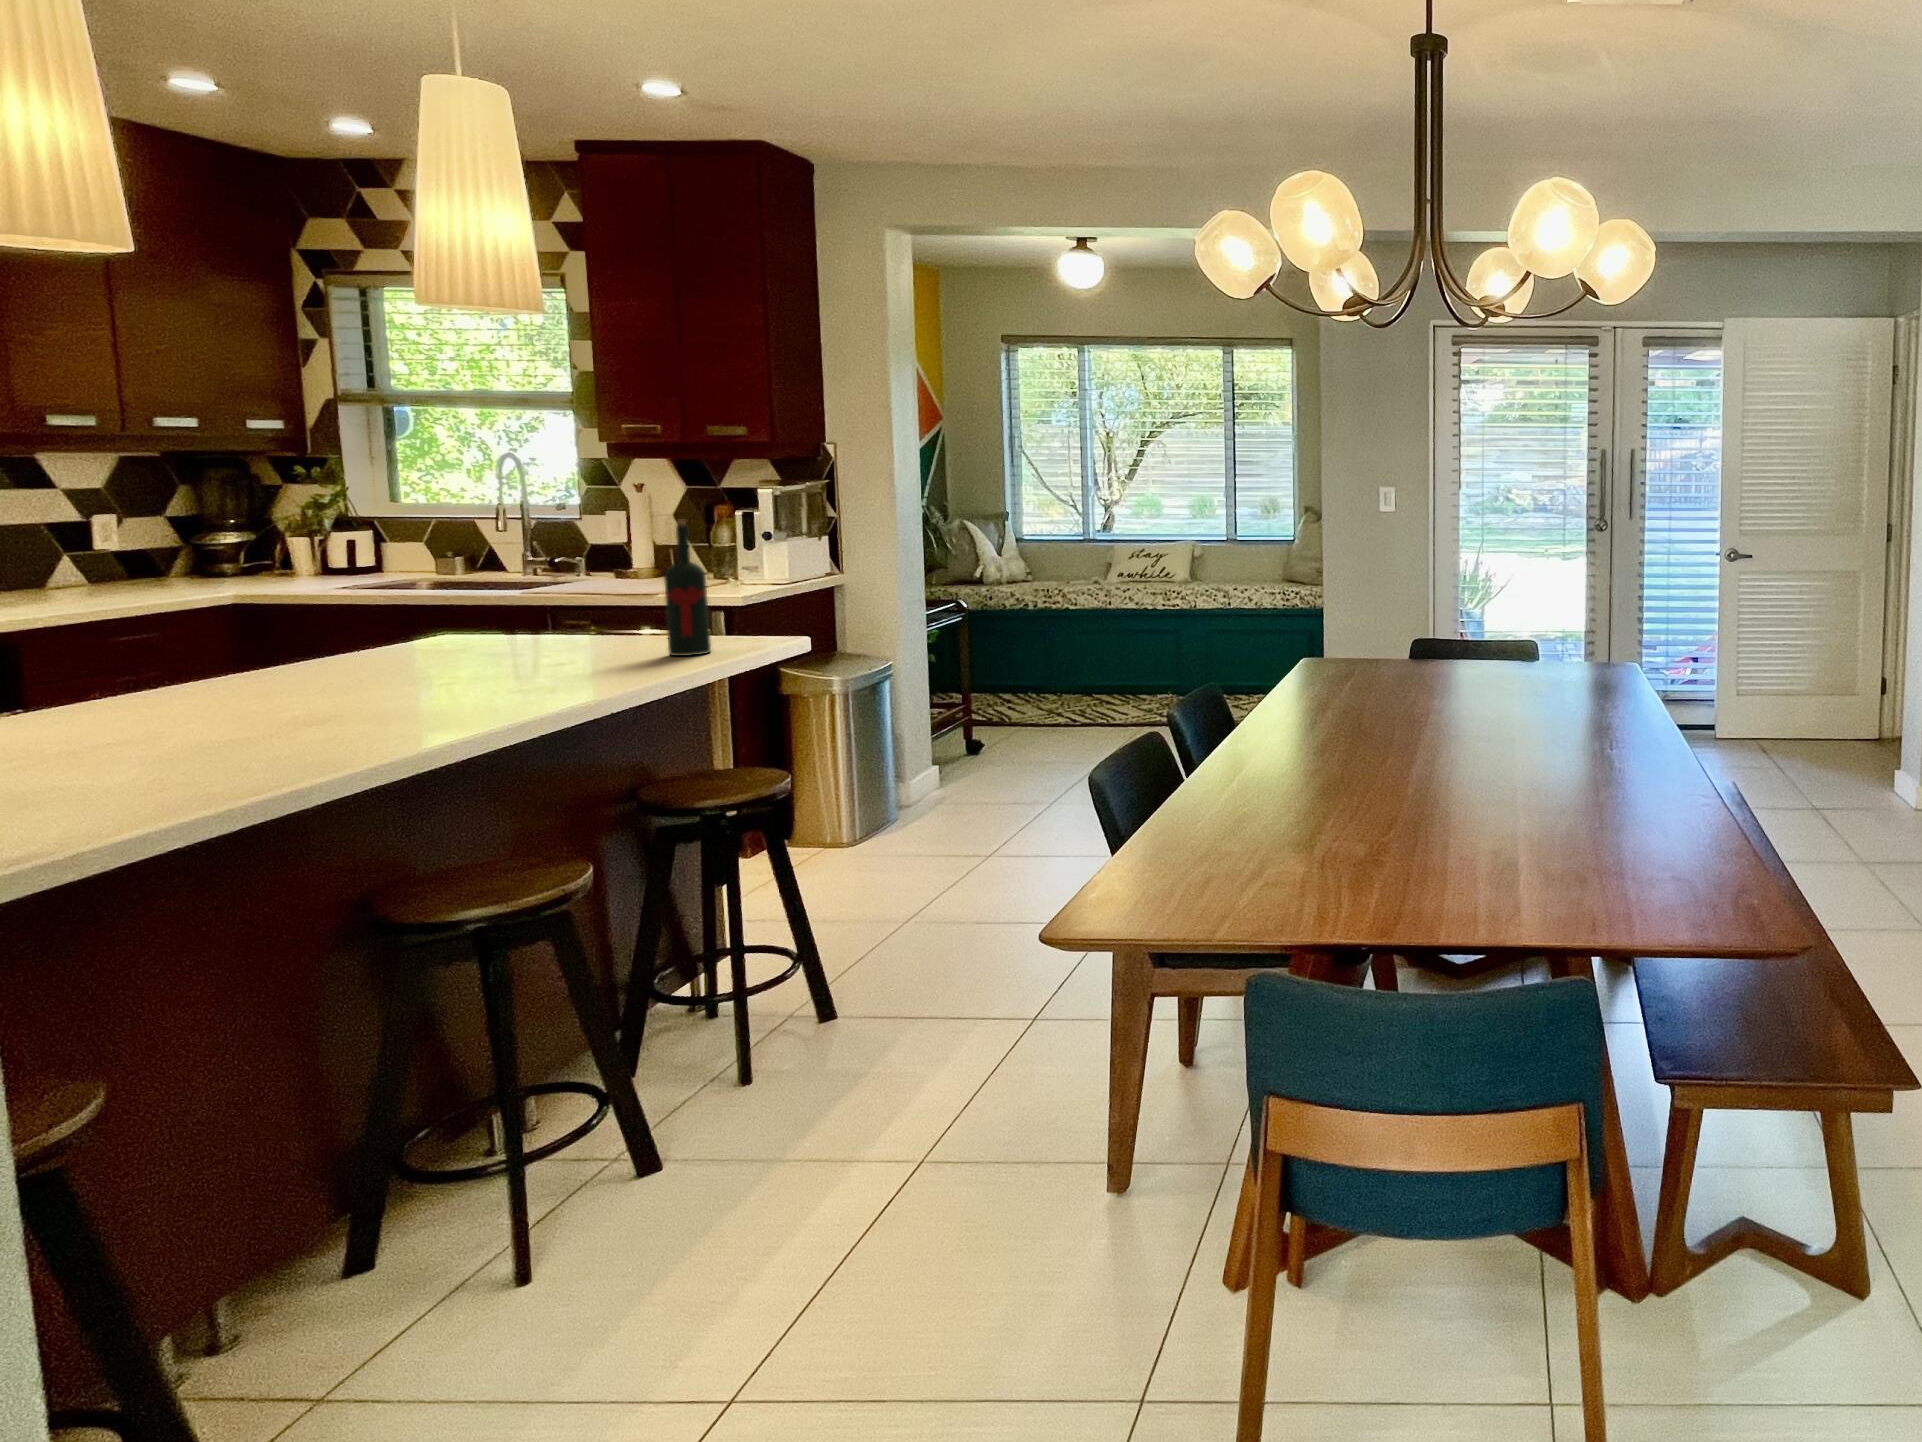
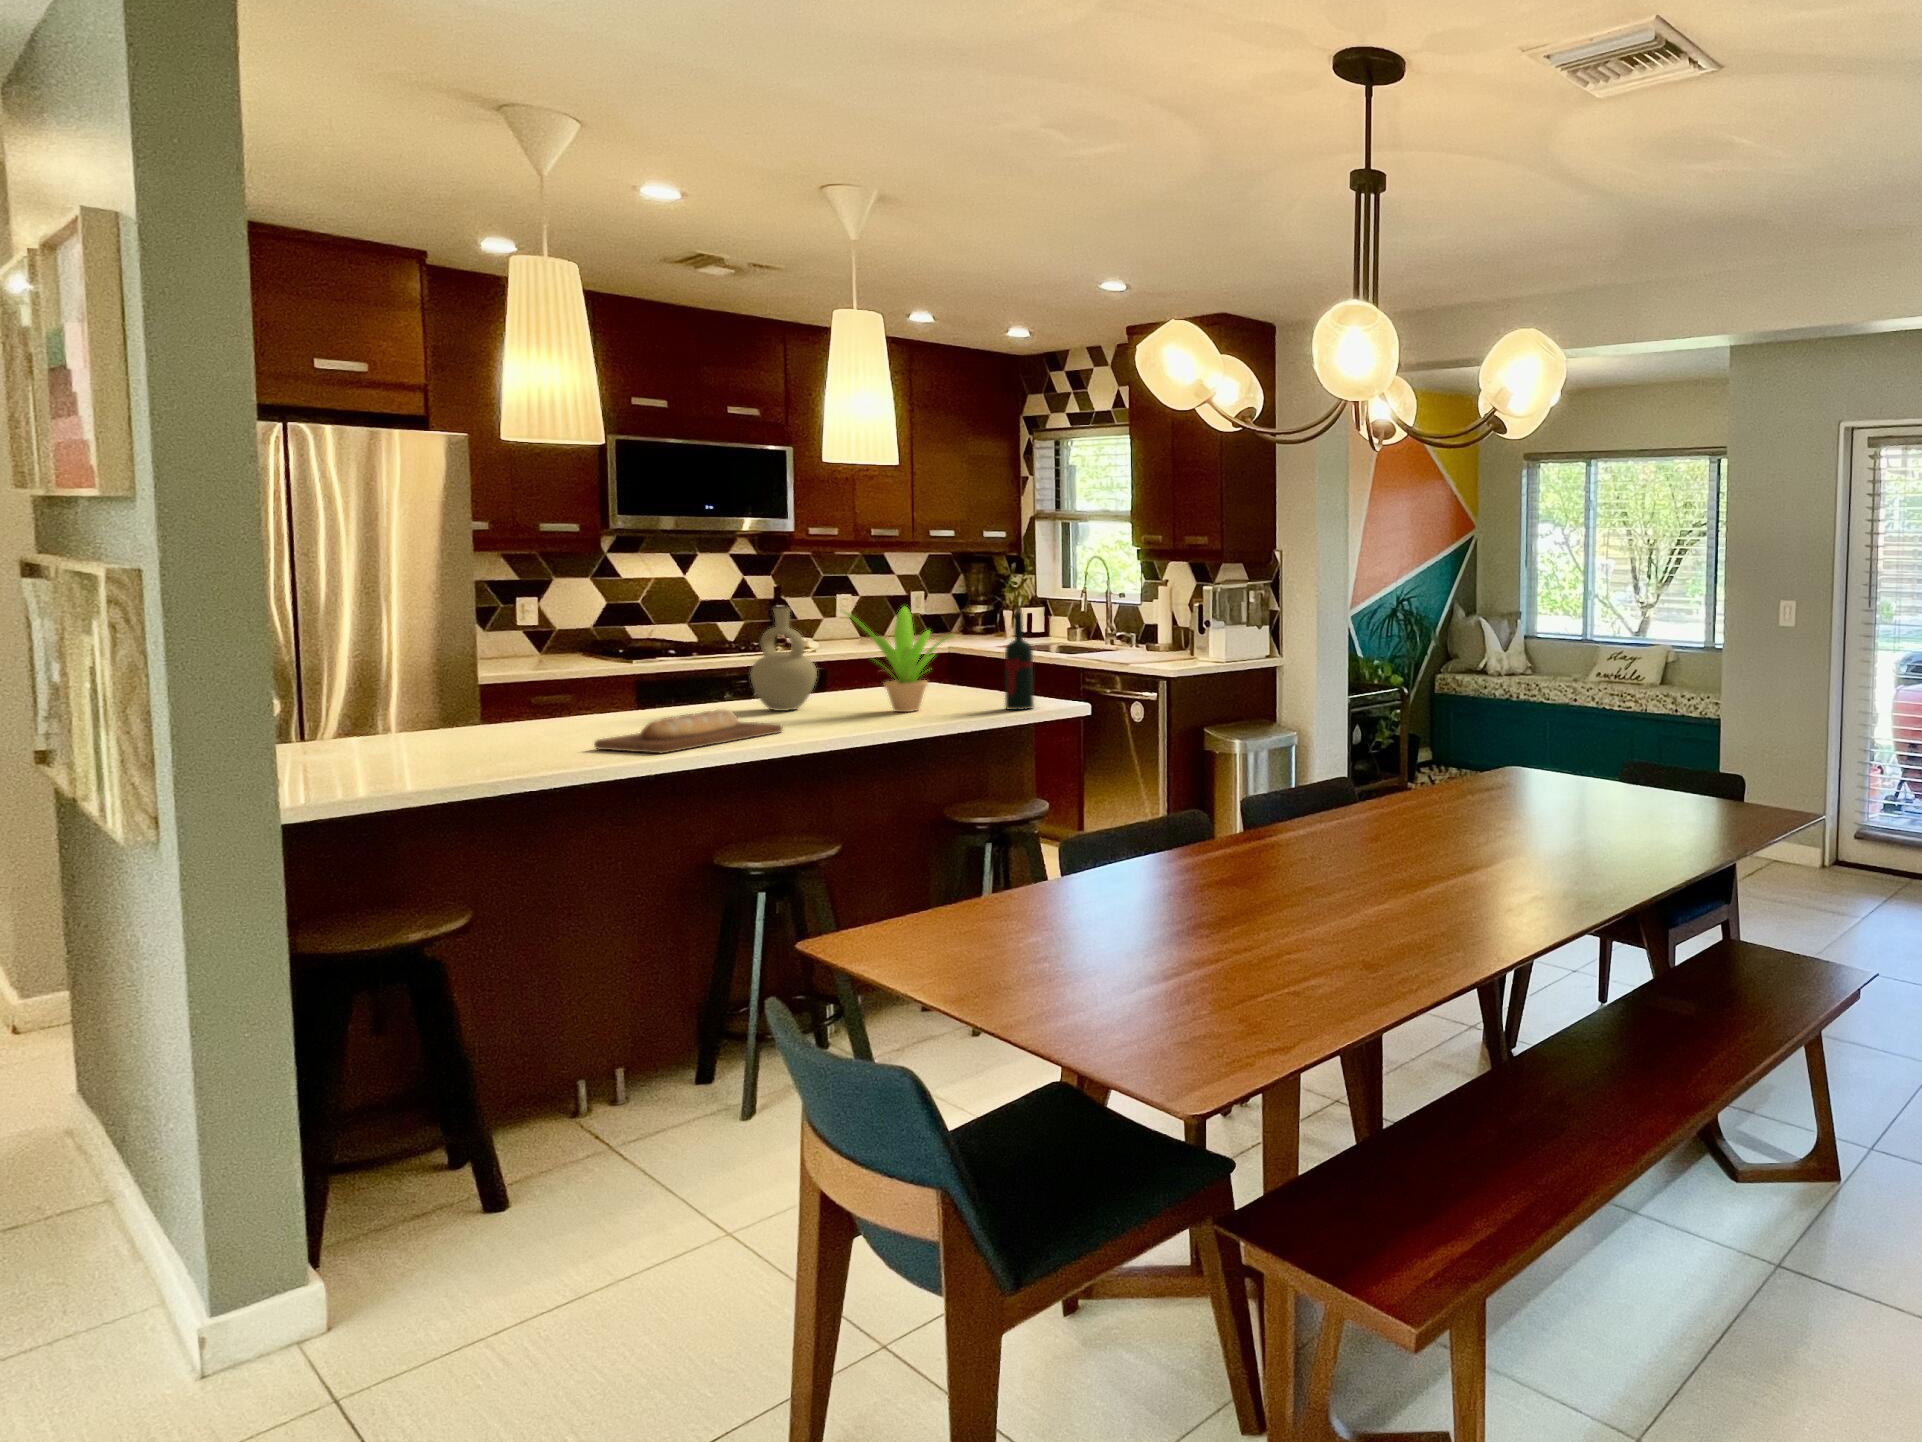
potted plant: none [405,524,587,675] -> present [845,607,949,712]
vase: none [193,533,322,695] -> present [750,607,817,711]
bread loaf: none [77,694,390,779] -> present [594,710,783,753]

